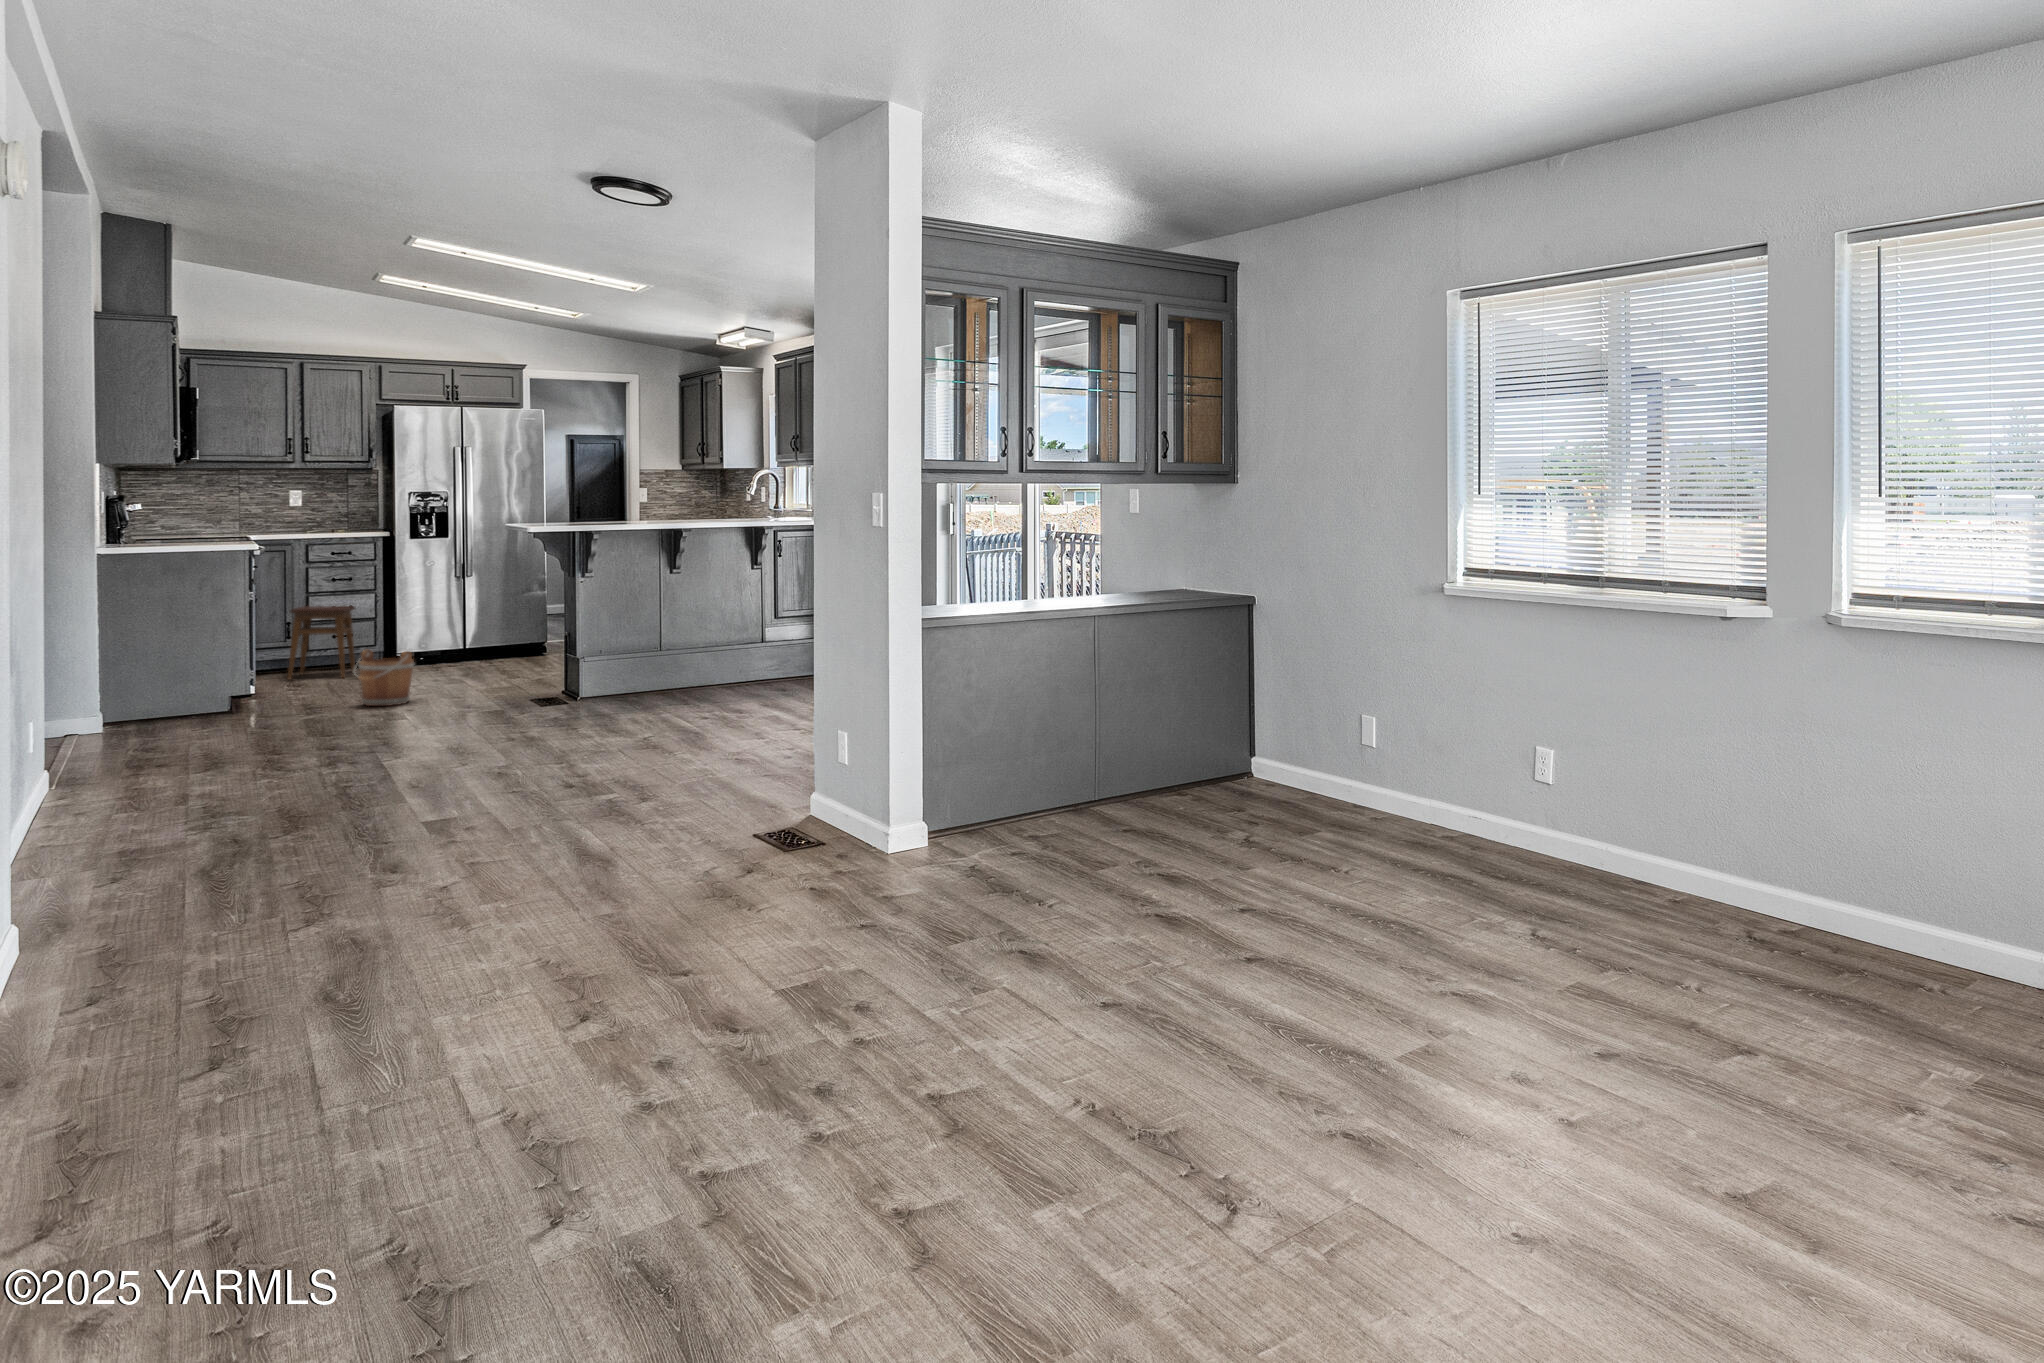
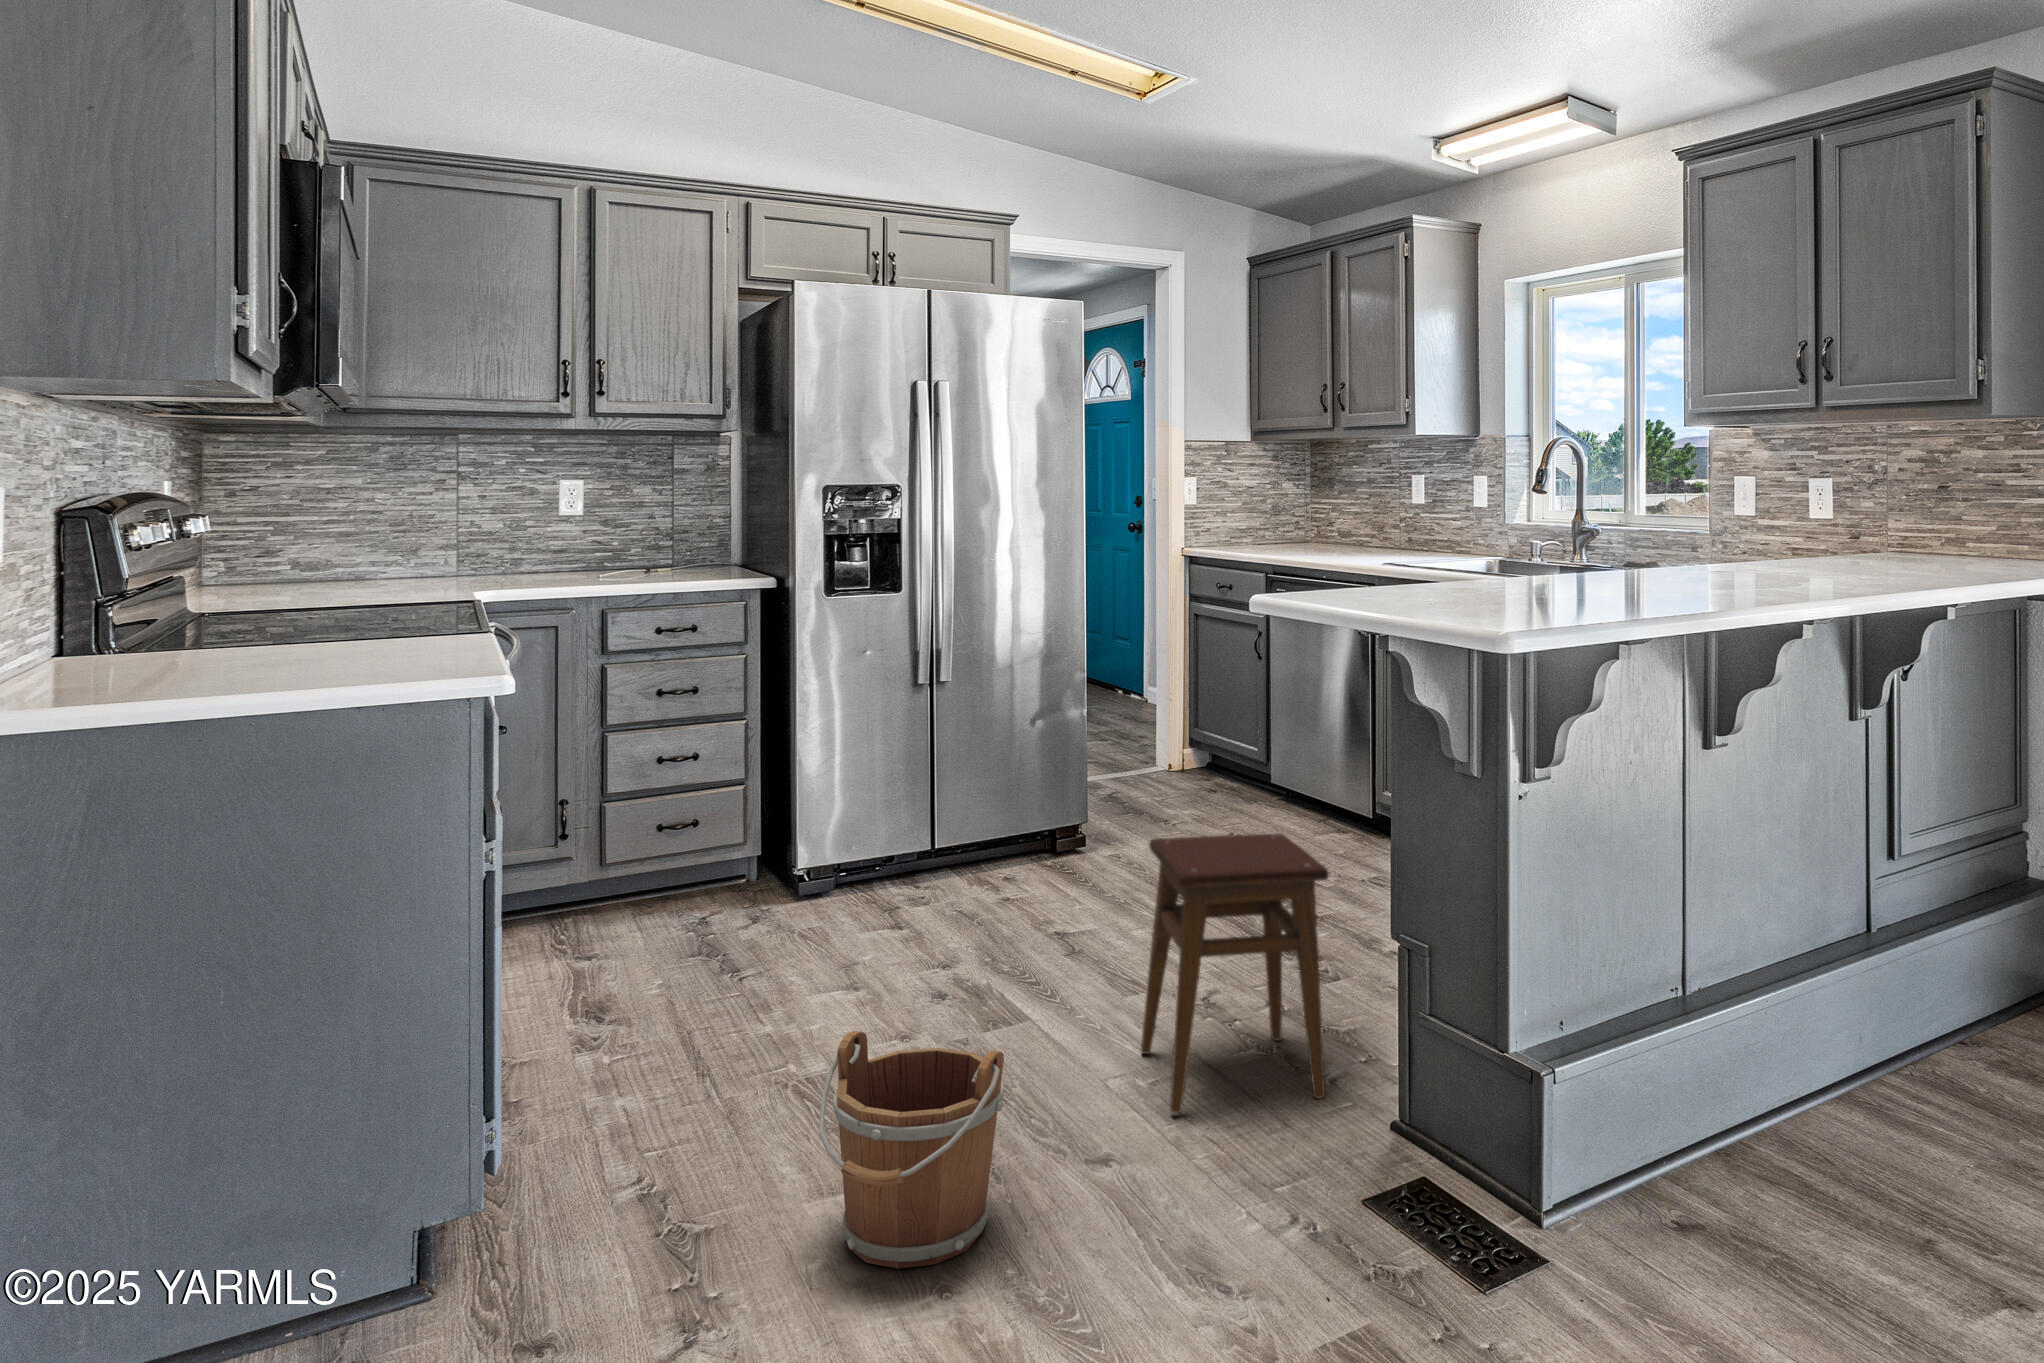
stool: present [288,606,355,679] -> present [1141,834,1329,1113]

